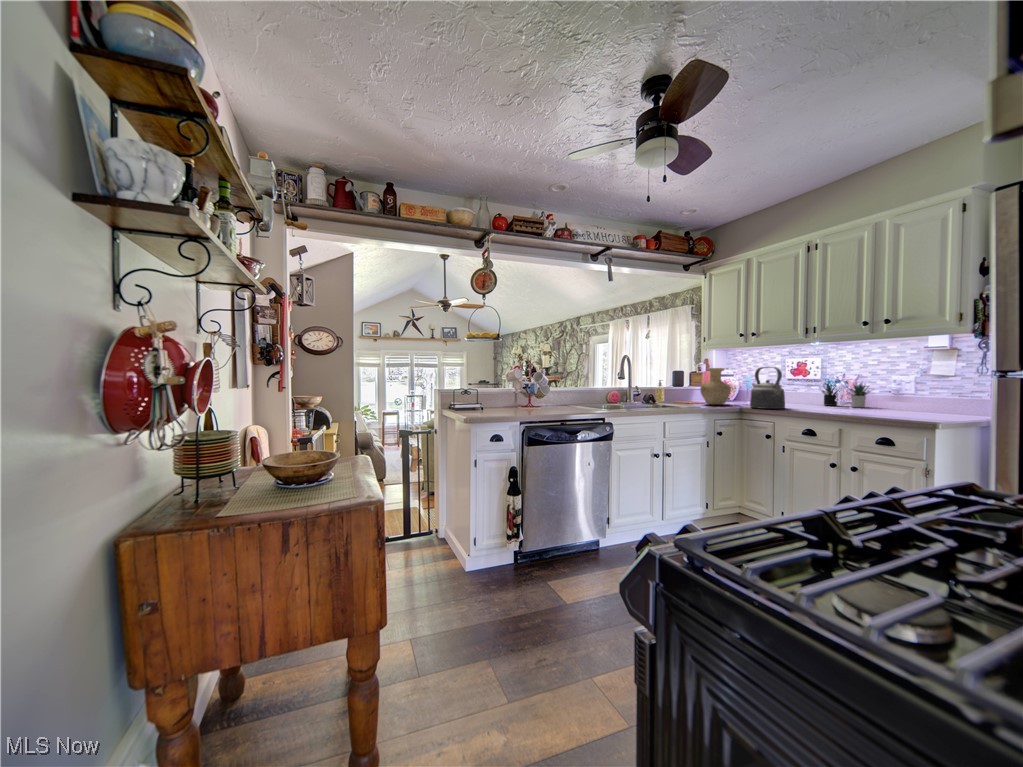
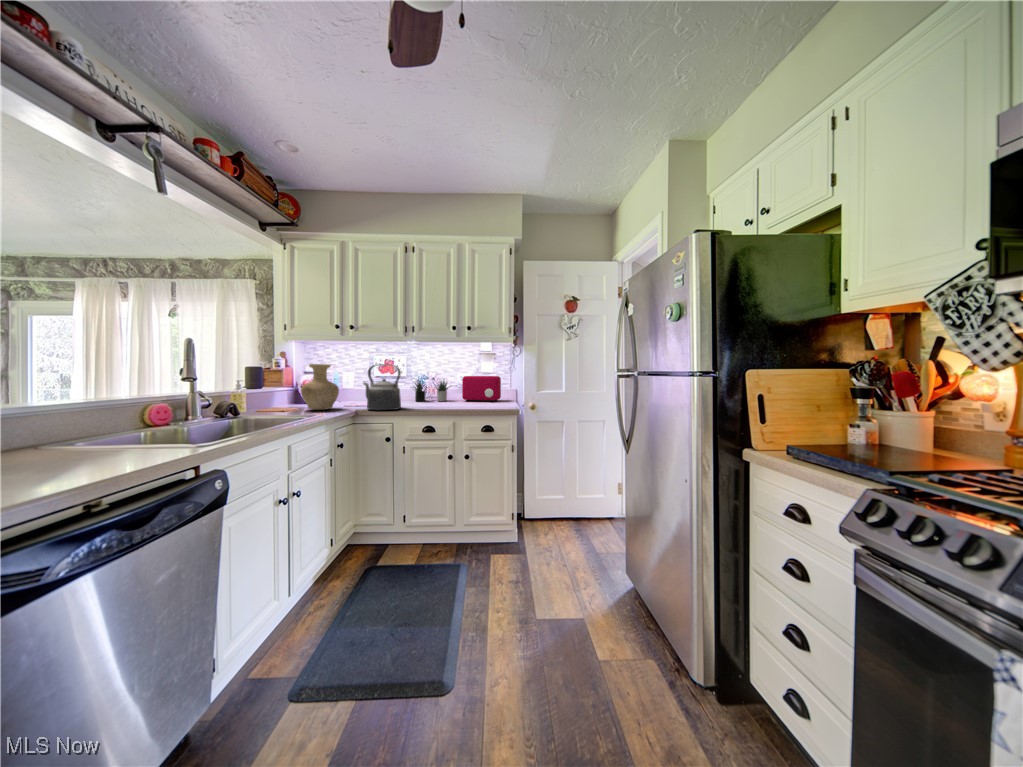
toaster: none [885,379,955,412] -> present [462,376,501,402]

